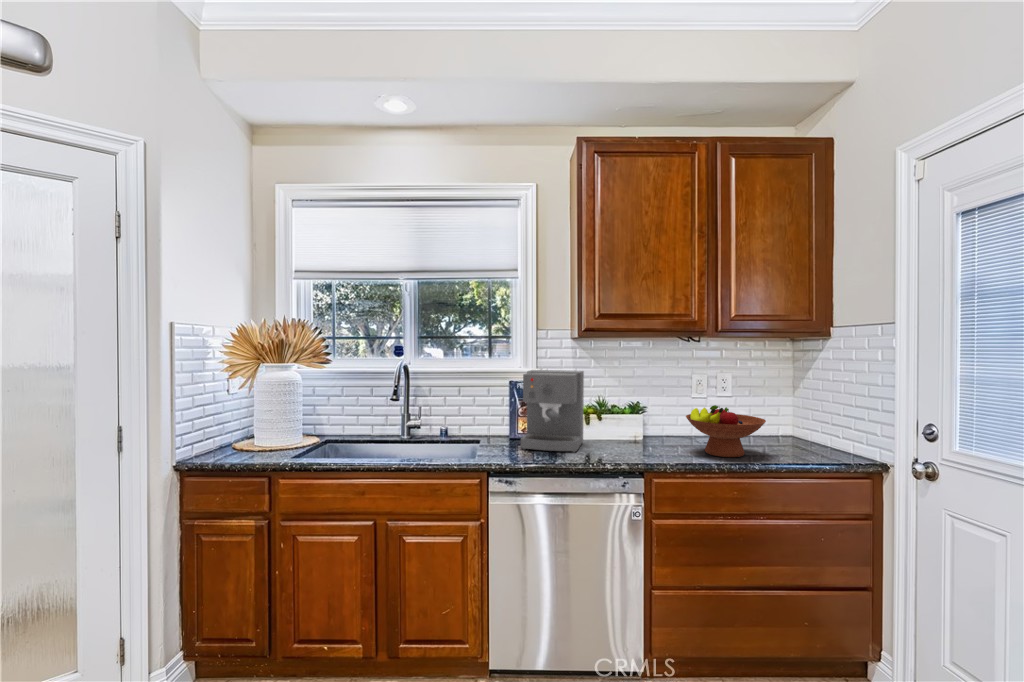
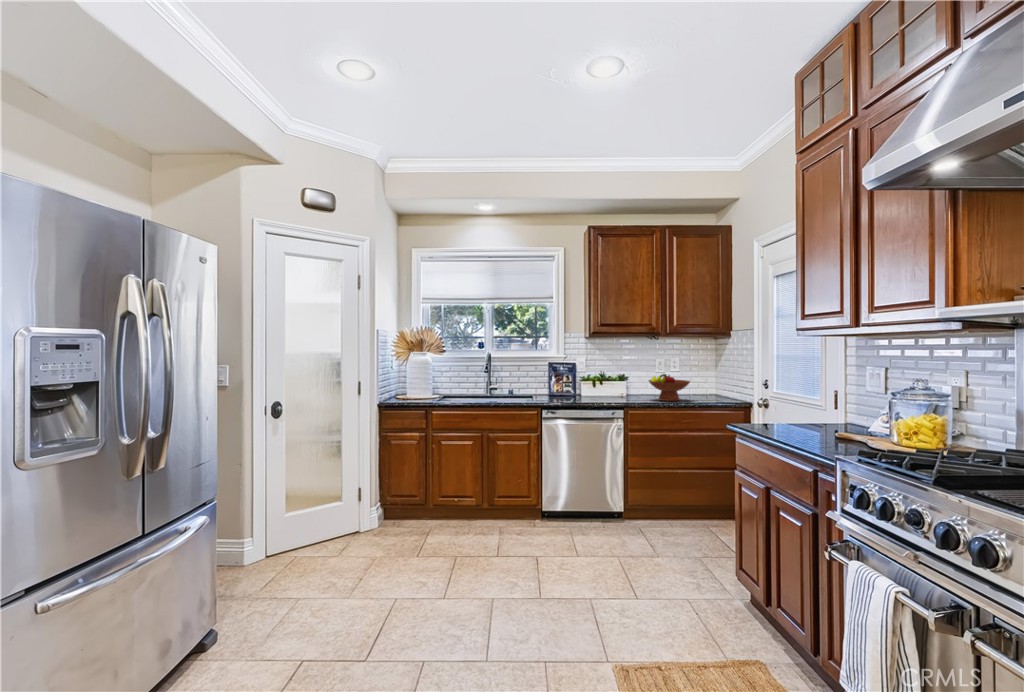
coffee maker: present [521,370,584,453] -> none [557,356,592,400]

